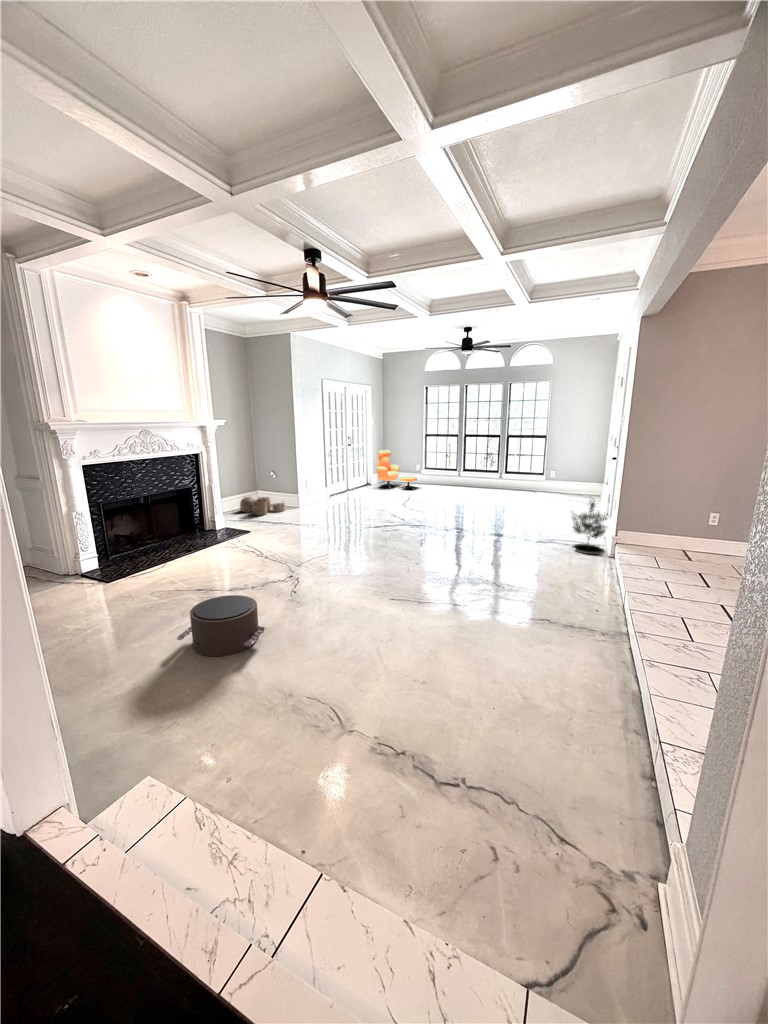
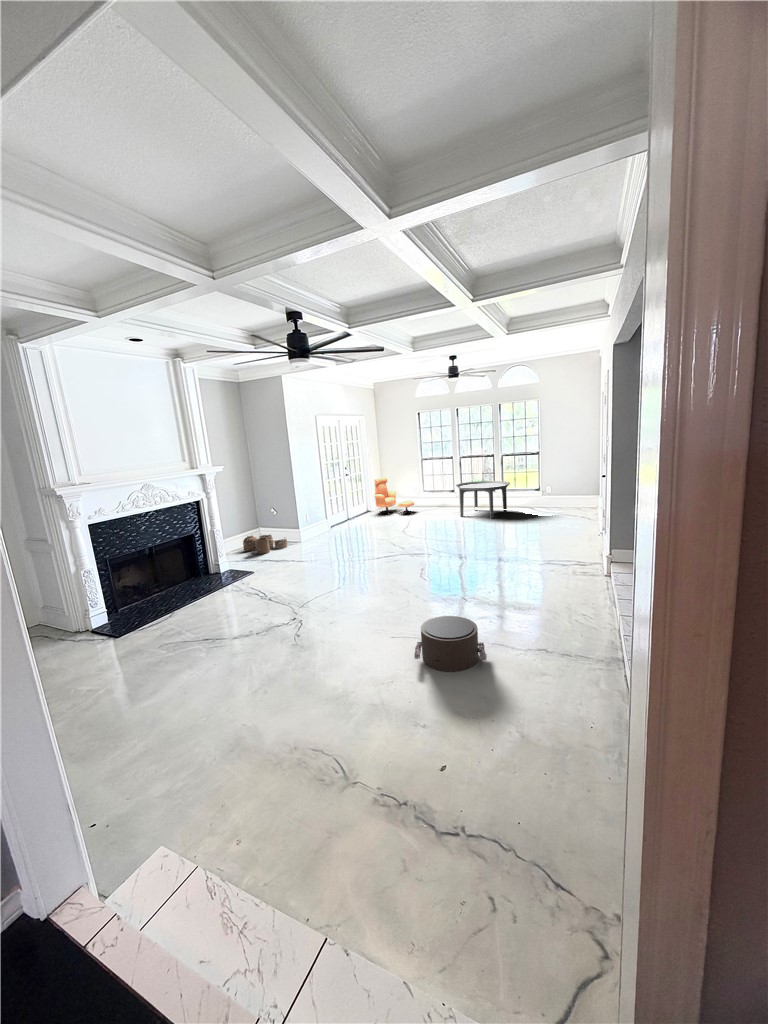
round table: none [461,461,517,498] -> present [456,481,510,519]
potted tree: present [572,501,607,554] -> none [561,515,601,574]
pouf: present [177,595,266,656] -> present [414,616,487,671]

